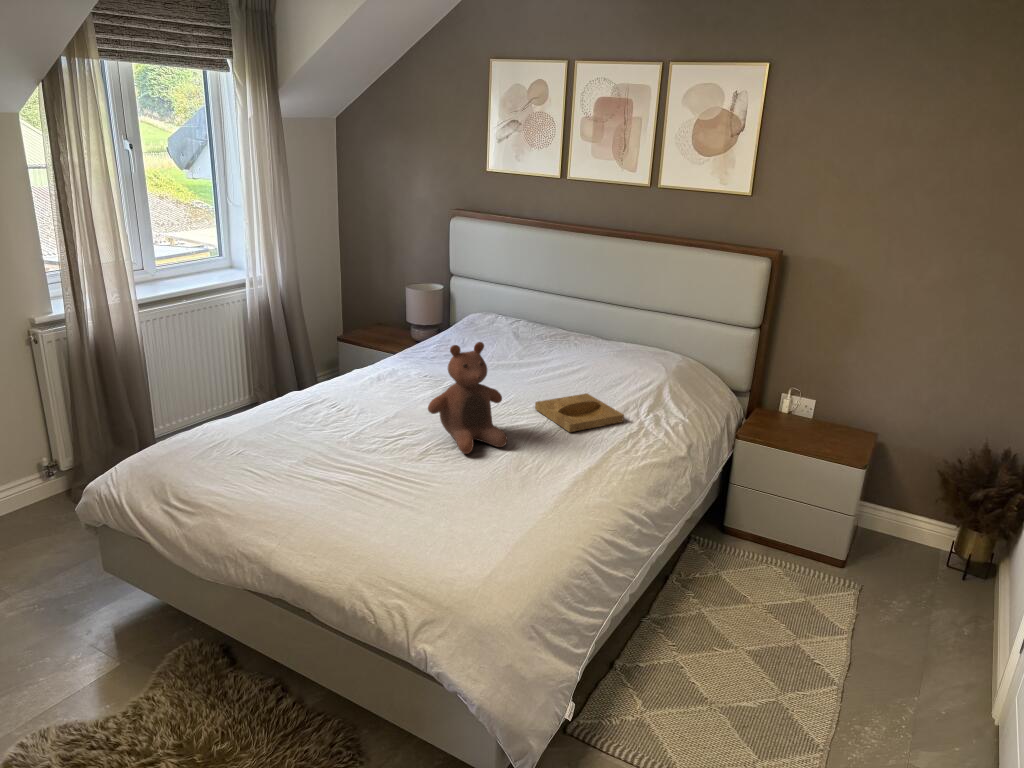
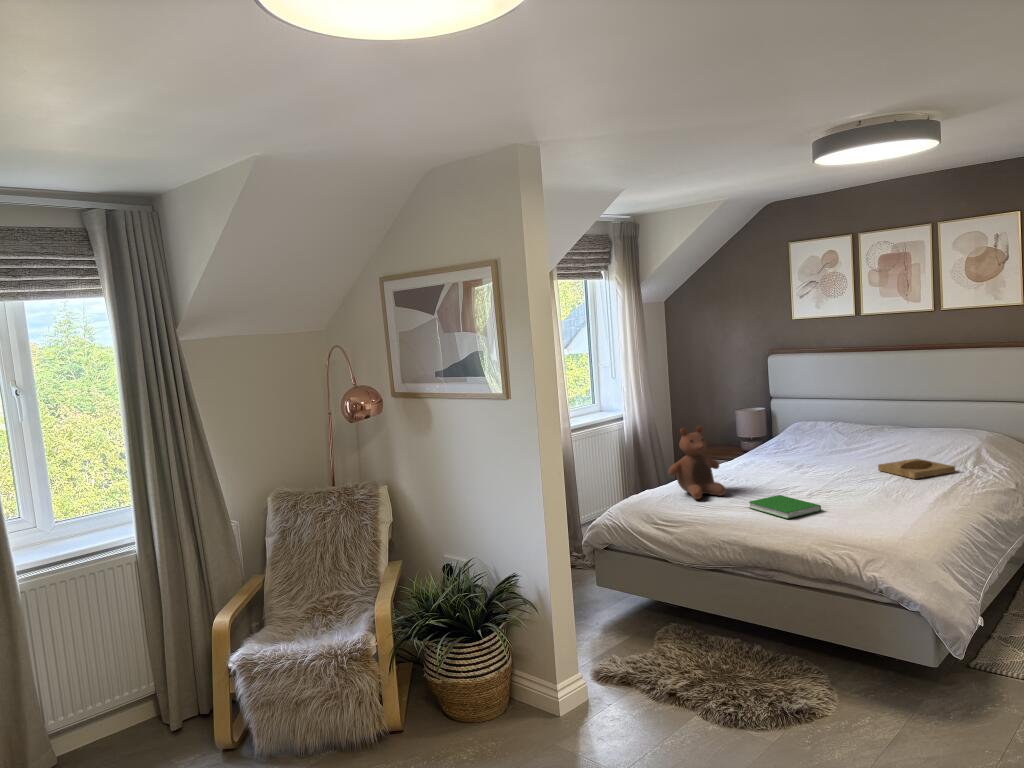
stuffed bear: present [428,342,508,454] -> present [668,426,726,499]
hardcover book: none [321,459,417,514] -> present [749,495,821,519]

